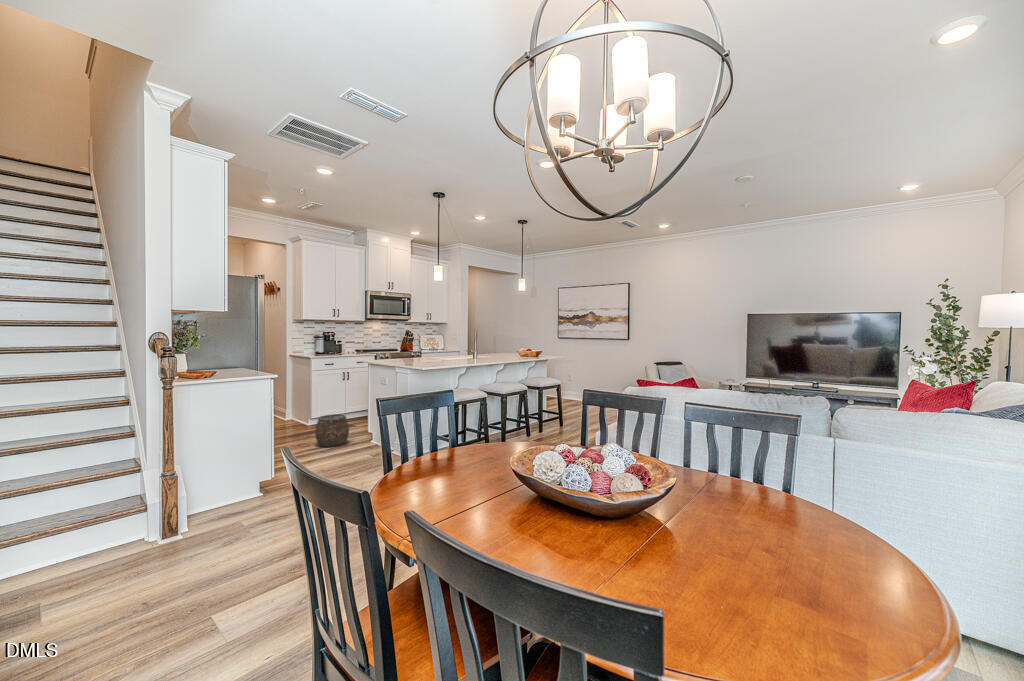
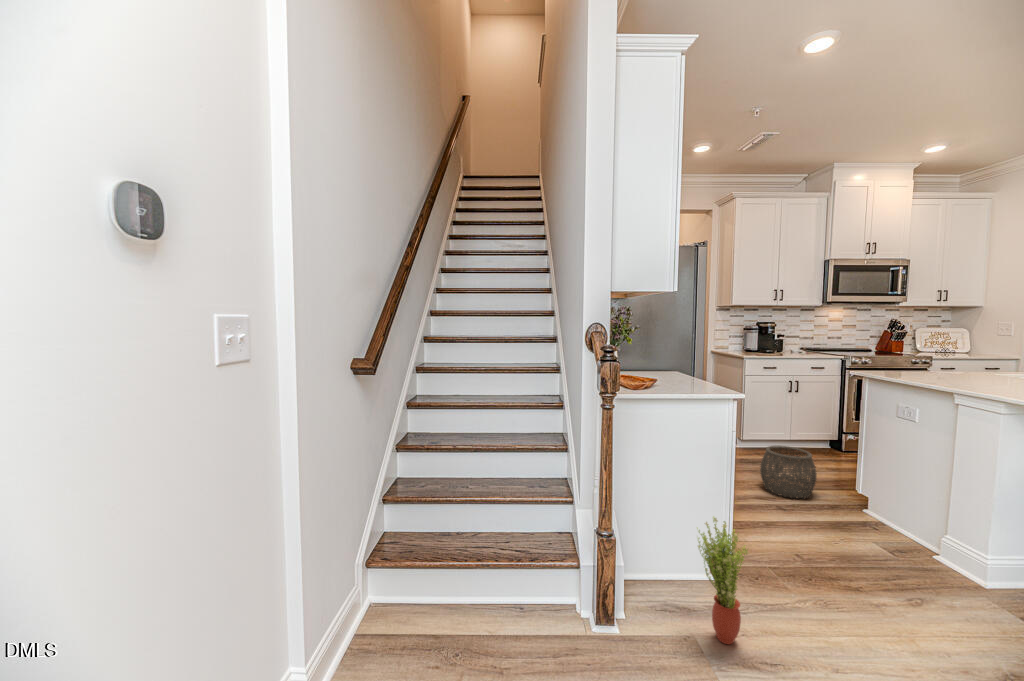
potted plant: none [241,448,273,520] -> present [698,517,749,644]

